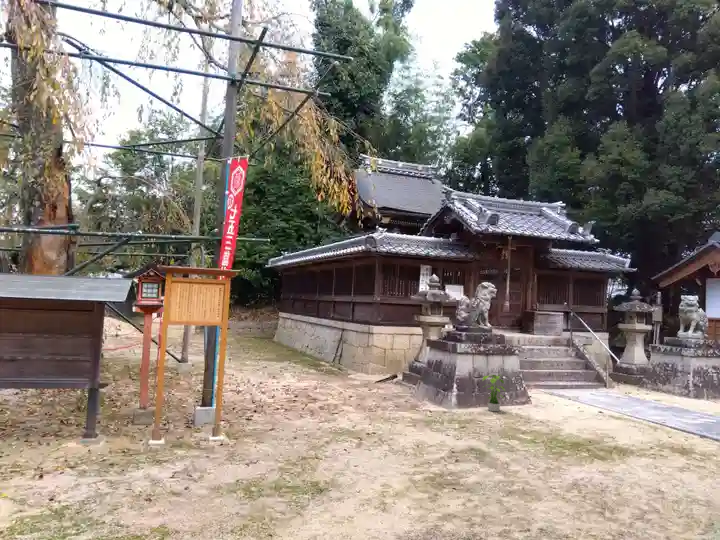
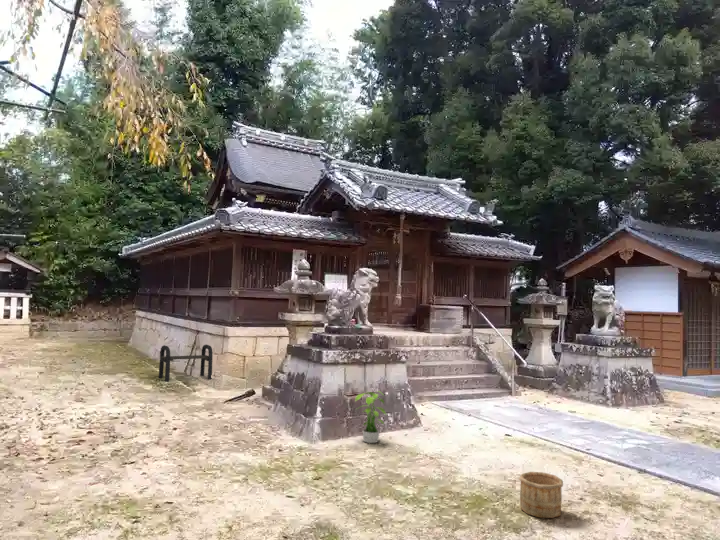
bench: none [317,340,358,368] -> present [159,345,213,382]
wooden bucket: none [603,426,634,455] -> present [519,472,563,518]

